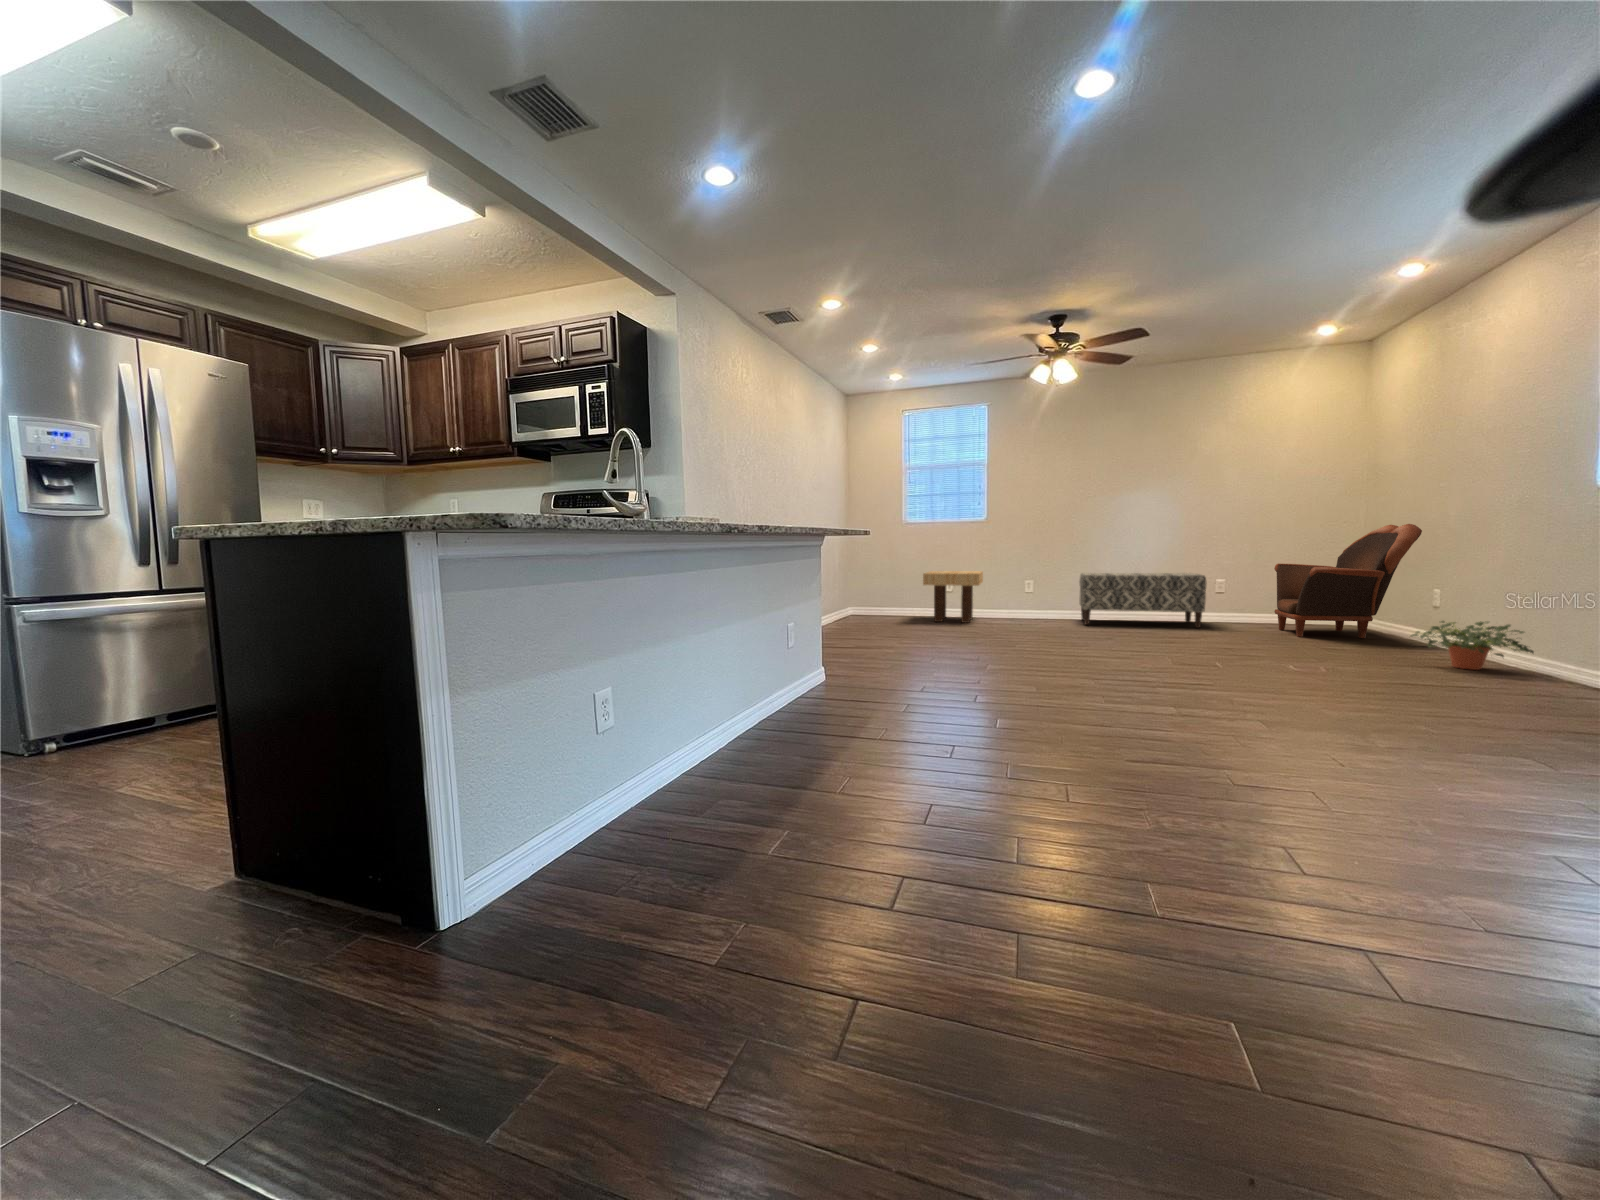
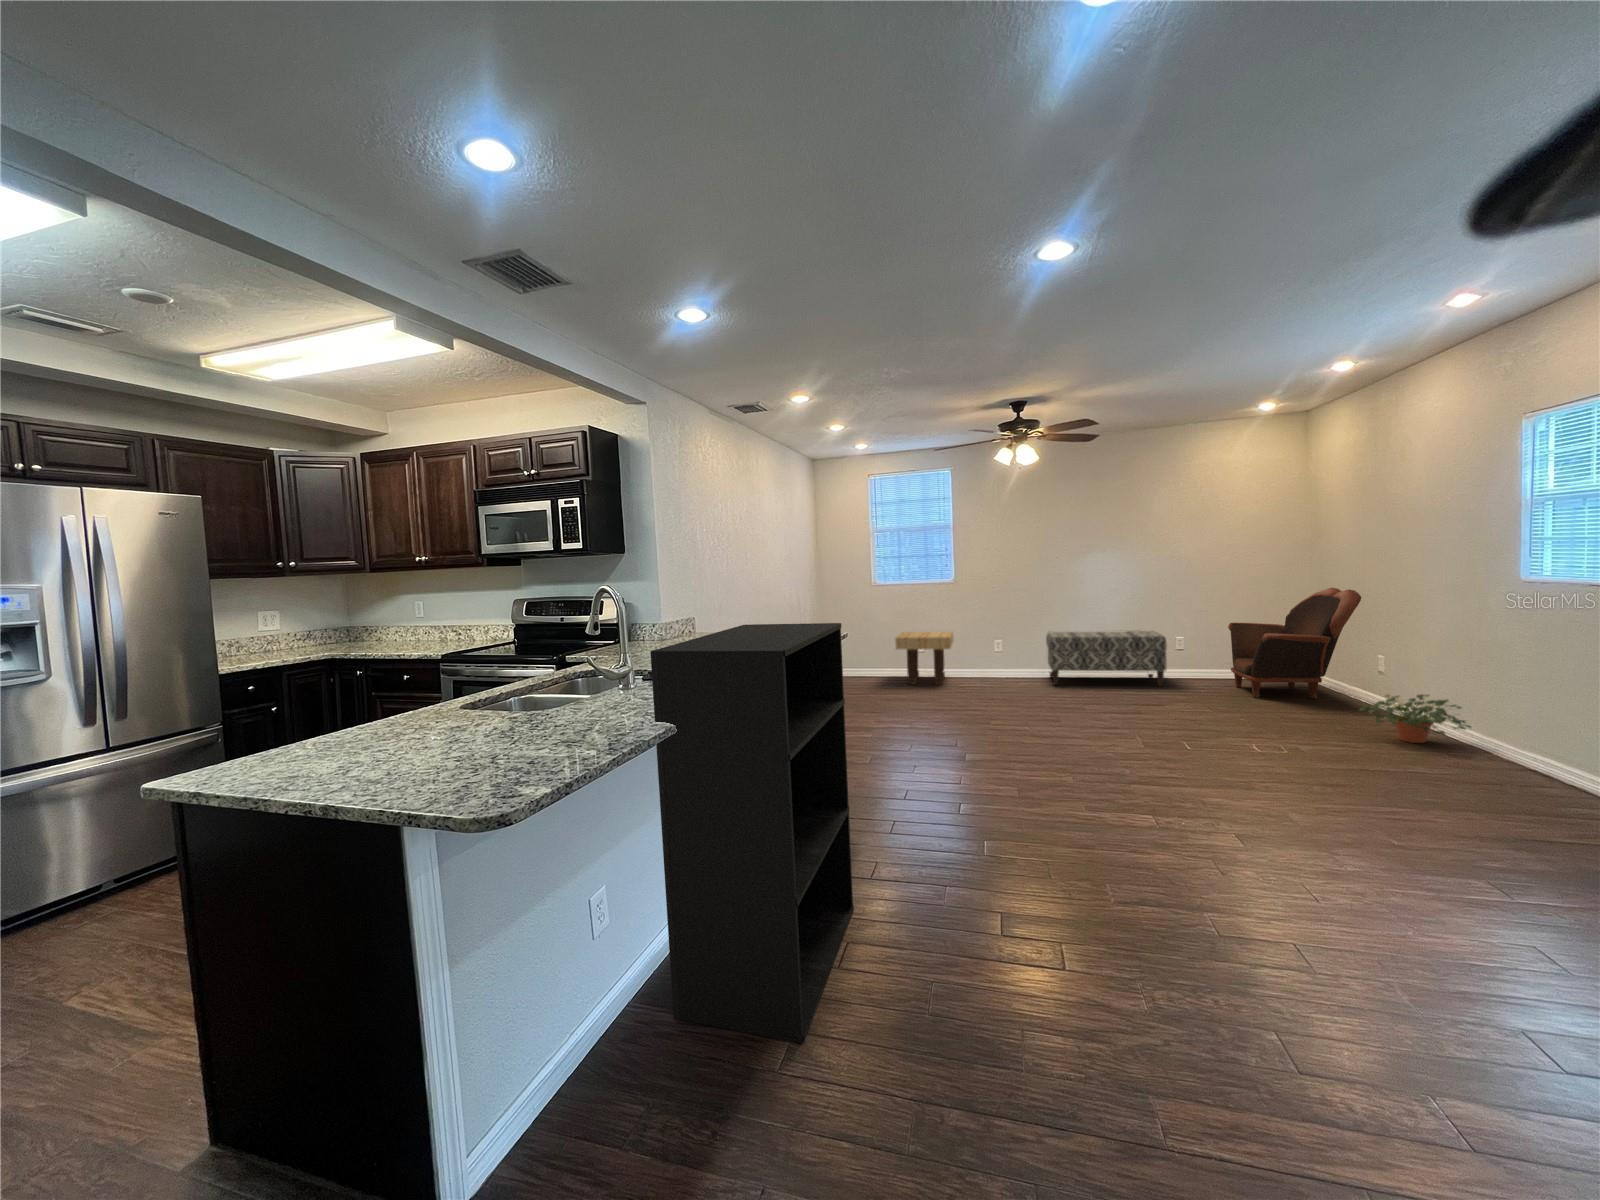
bookshelf: none [659,437,859,837] -> present [650,623,854,1044]

